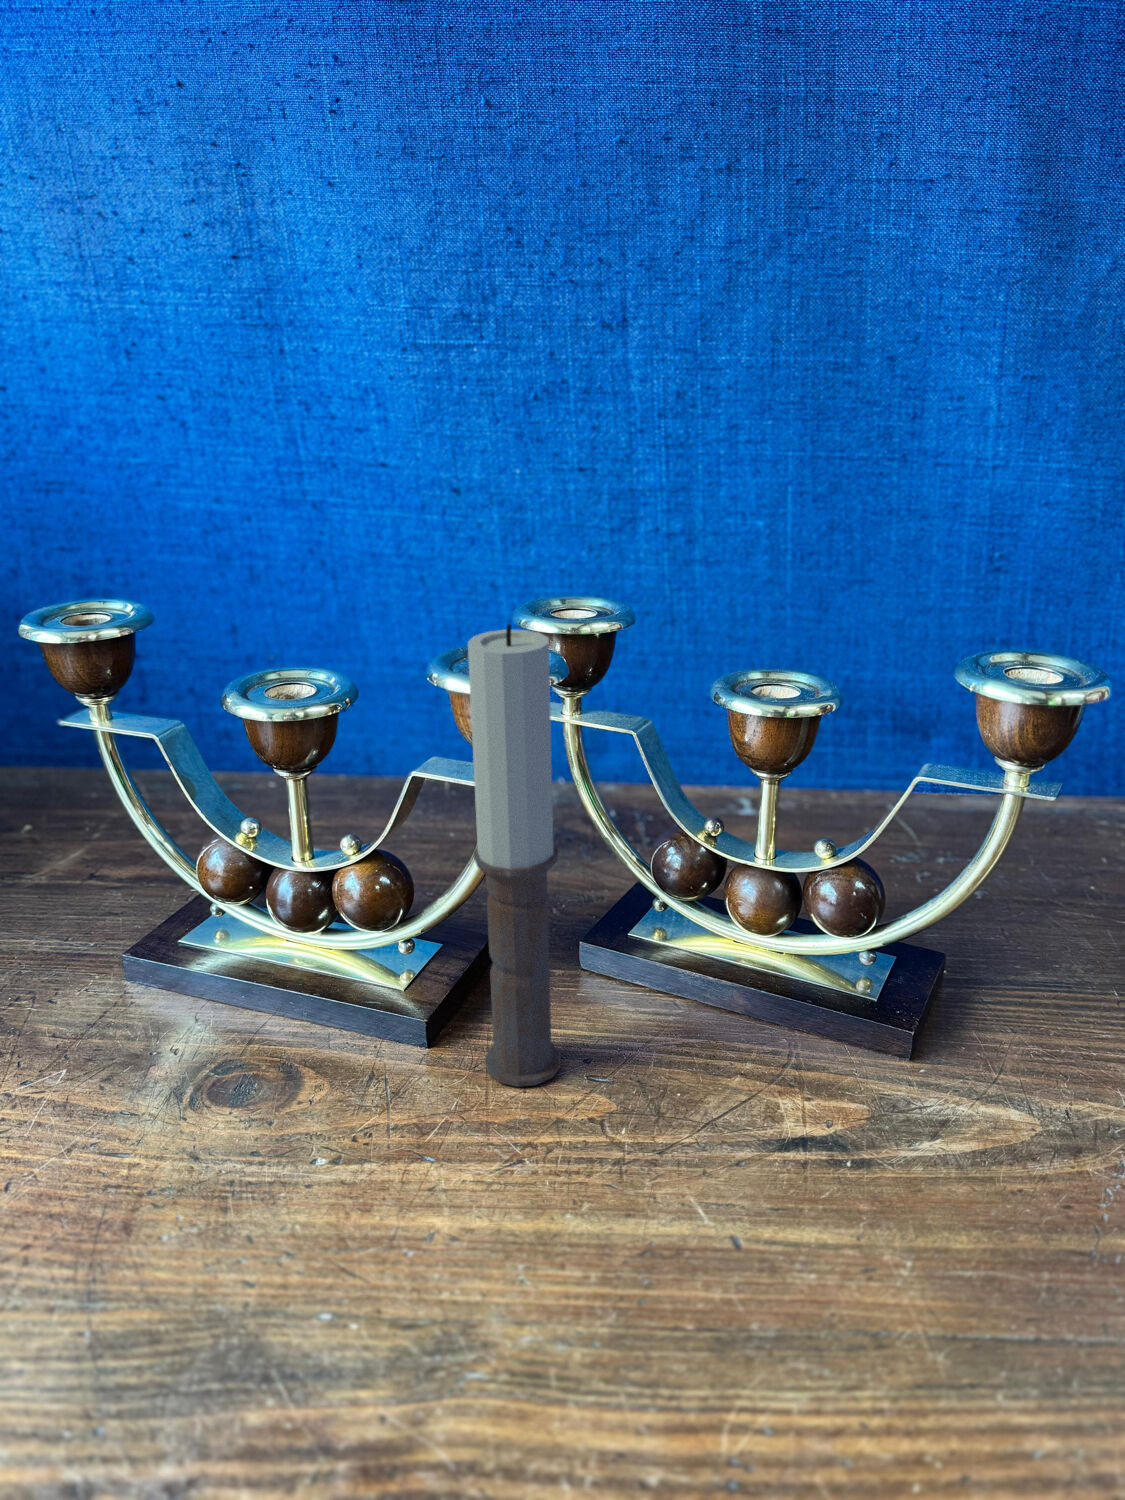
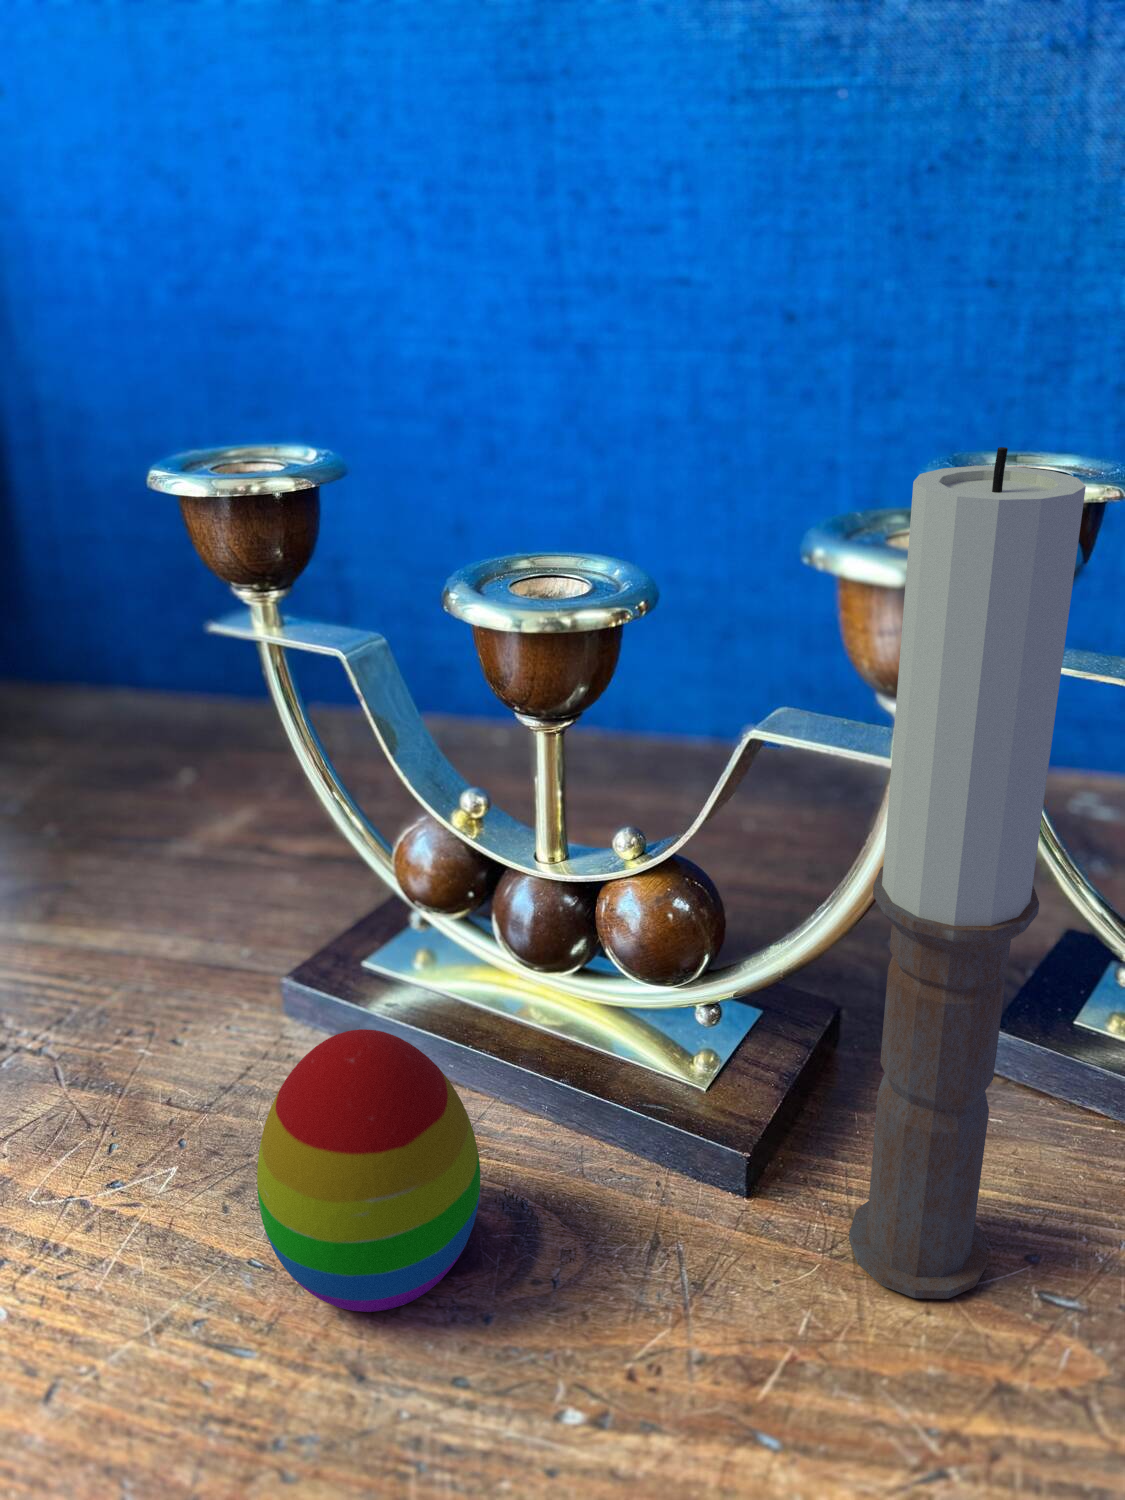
decorative egg: none [127,960,263,1127] -> present [257,1029,480,1312]

